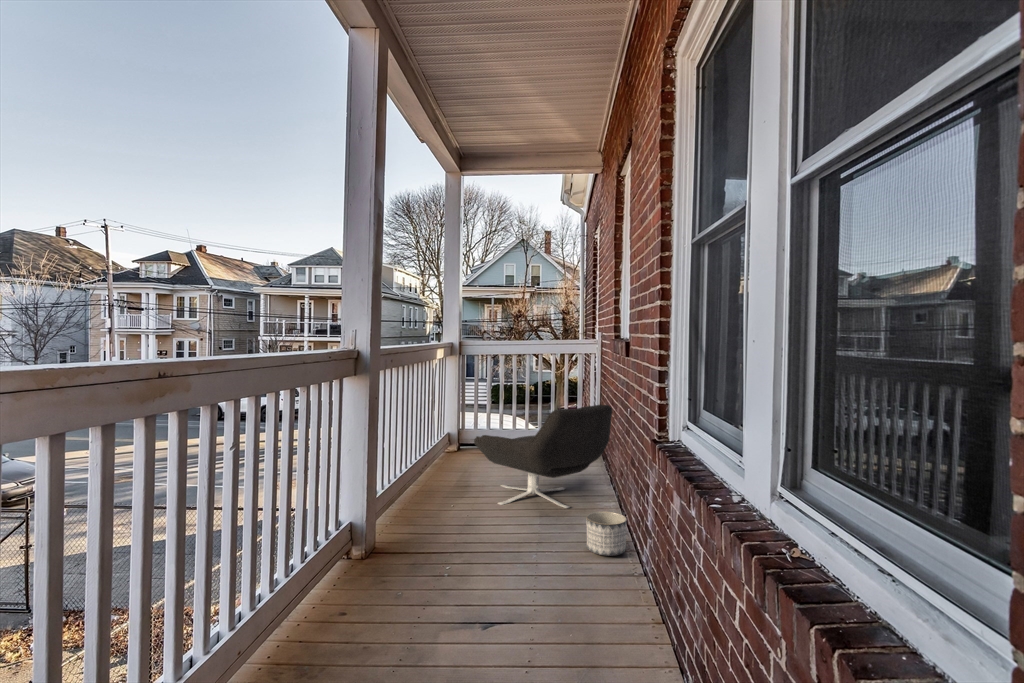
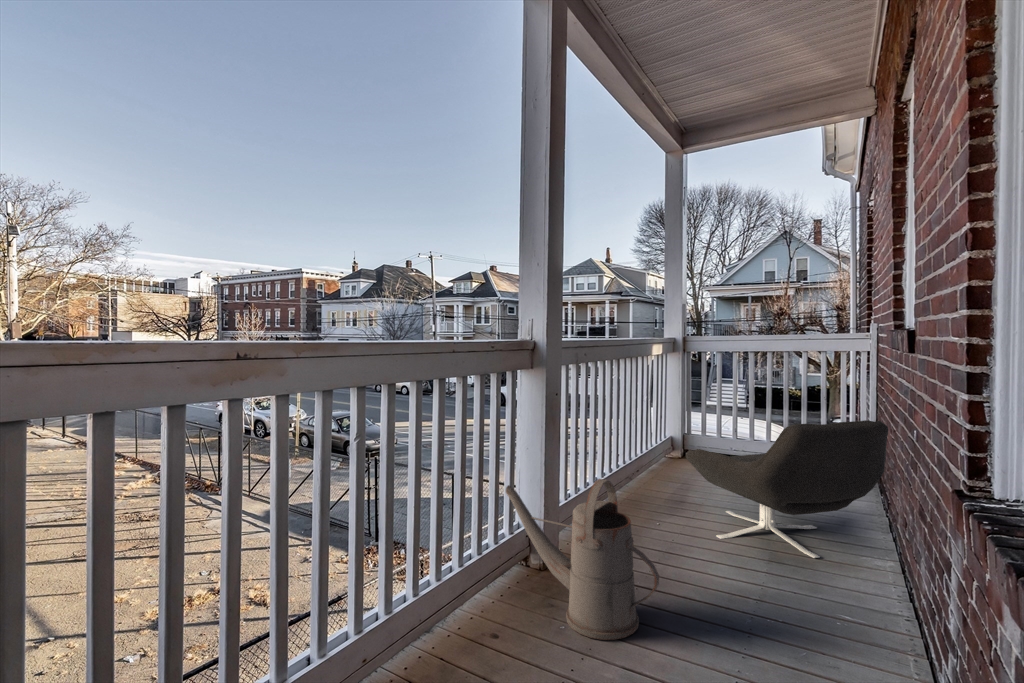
watering can: none [342,459,476,583] -> present [506,479,659,640]
planter: present [586,511,627,556] -> none [836,580,909,657]

